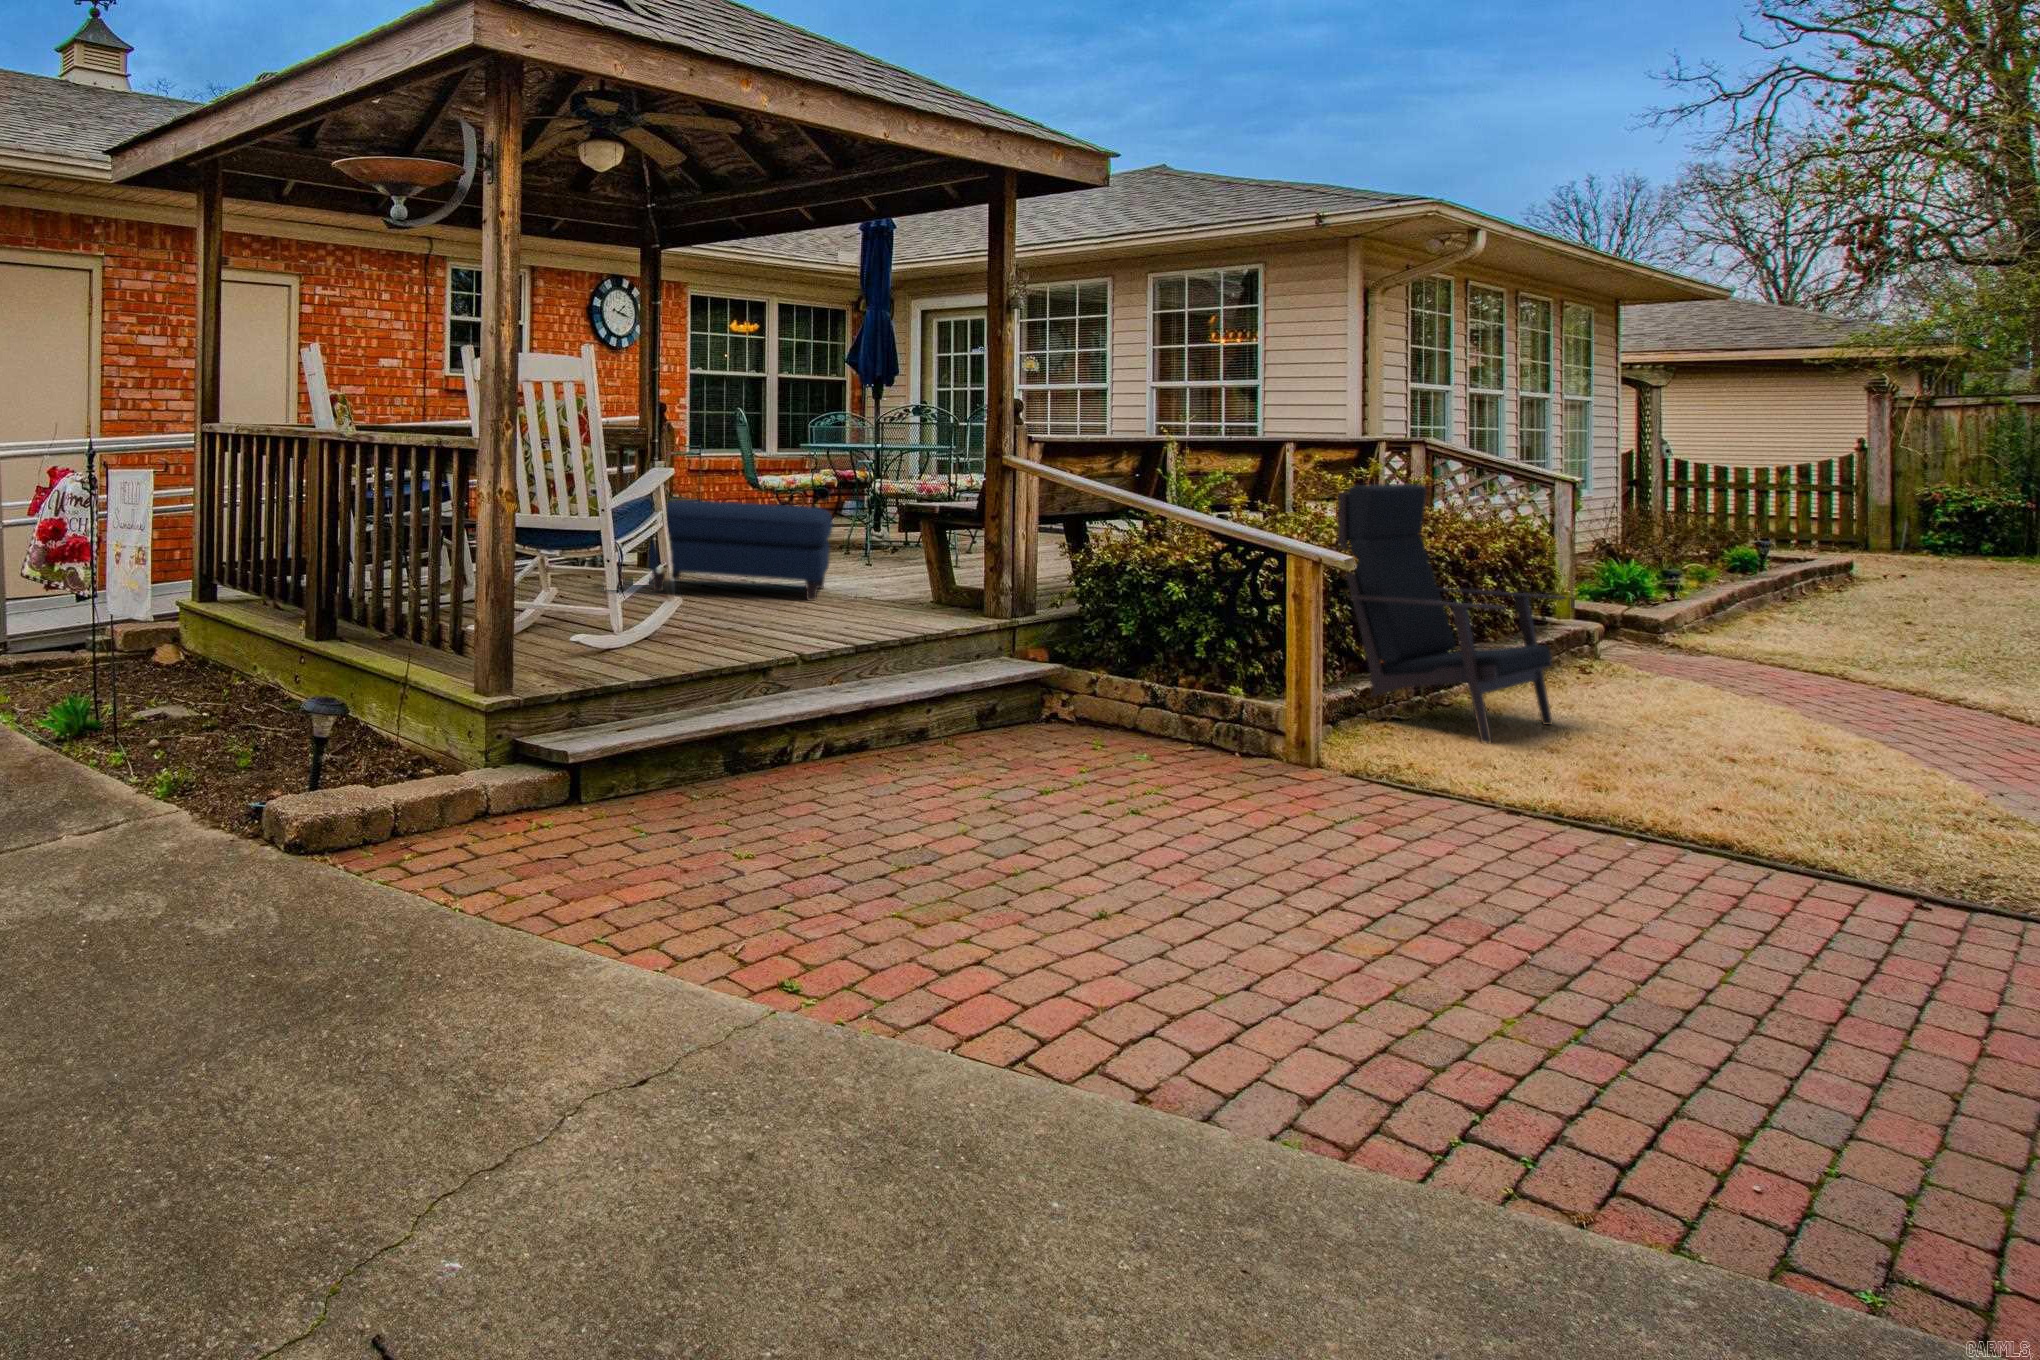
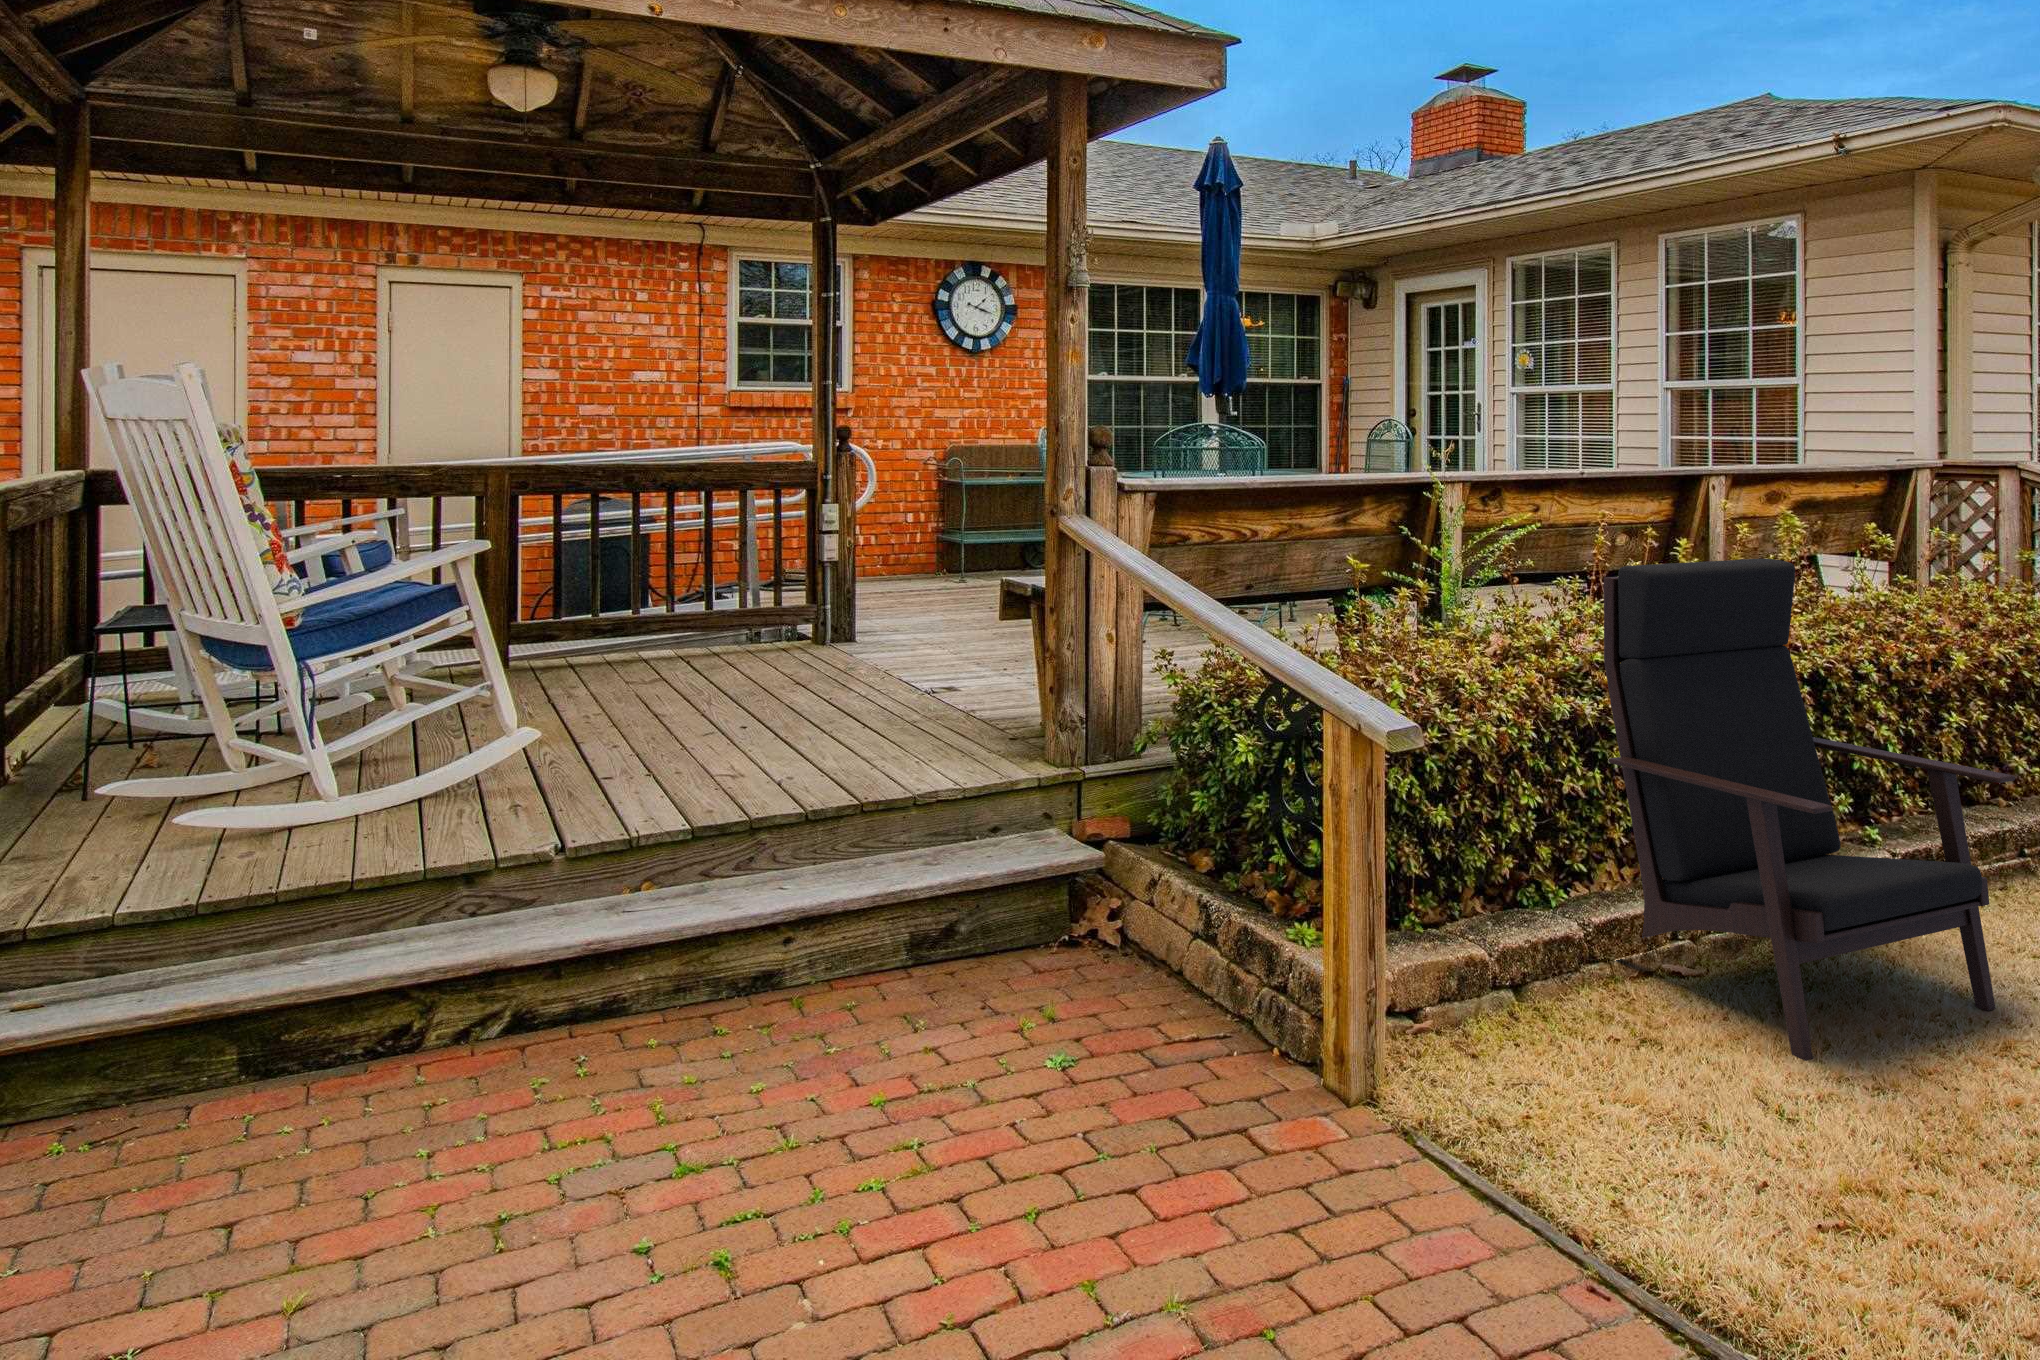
ottoman: present [649,500,833,601] -> none [667,564,948,723]

